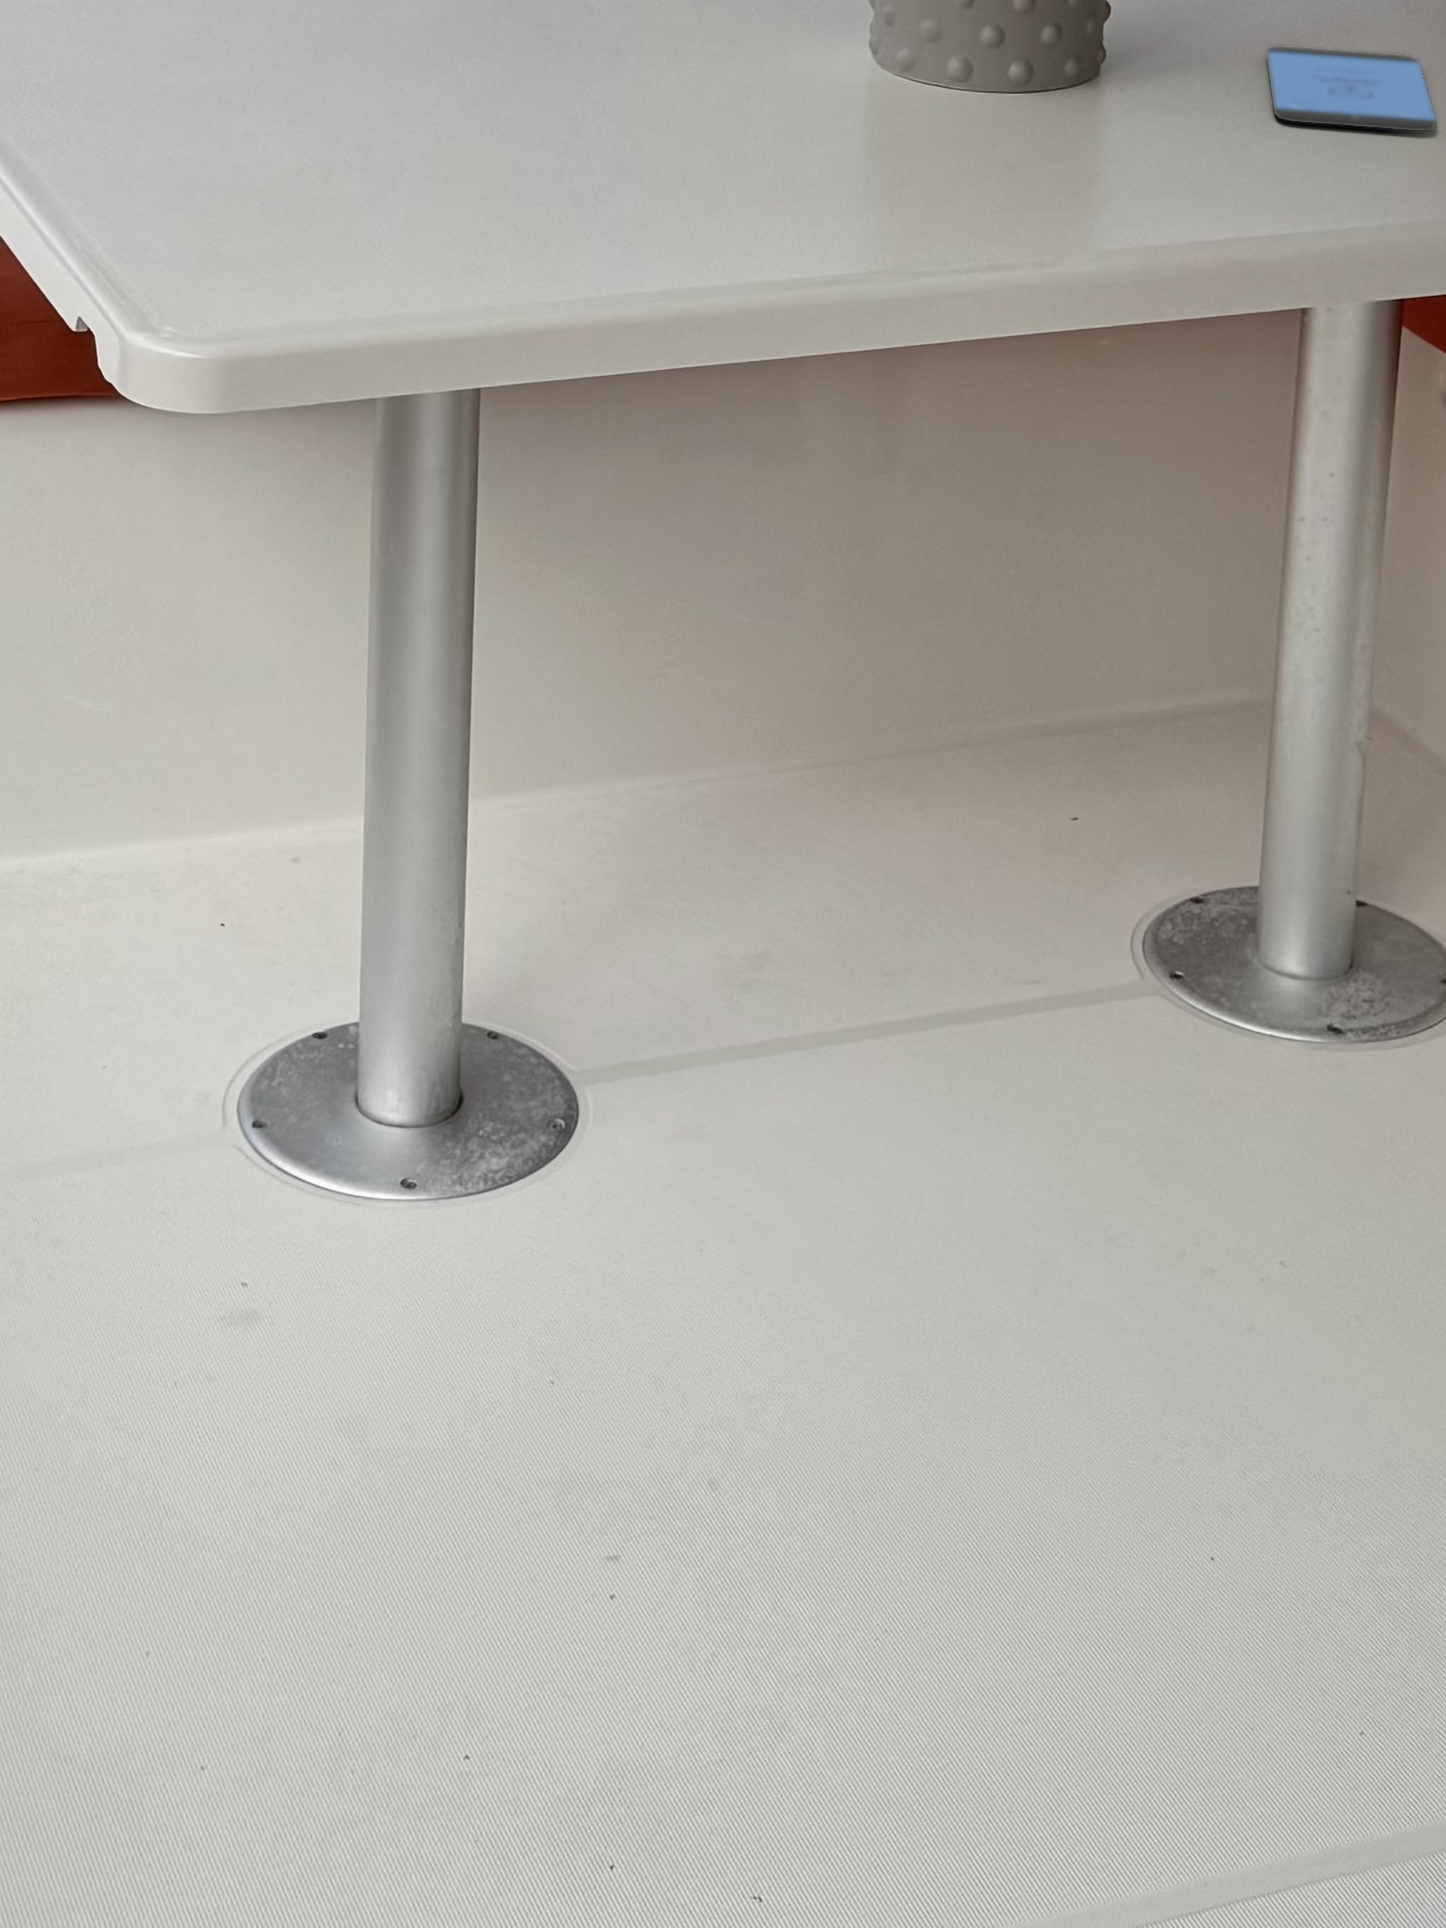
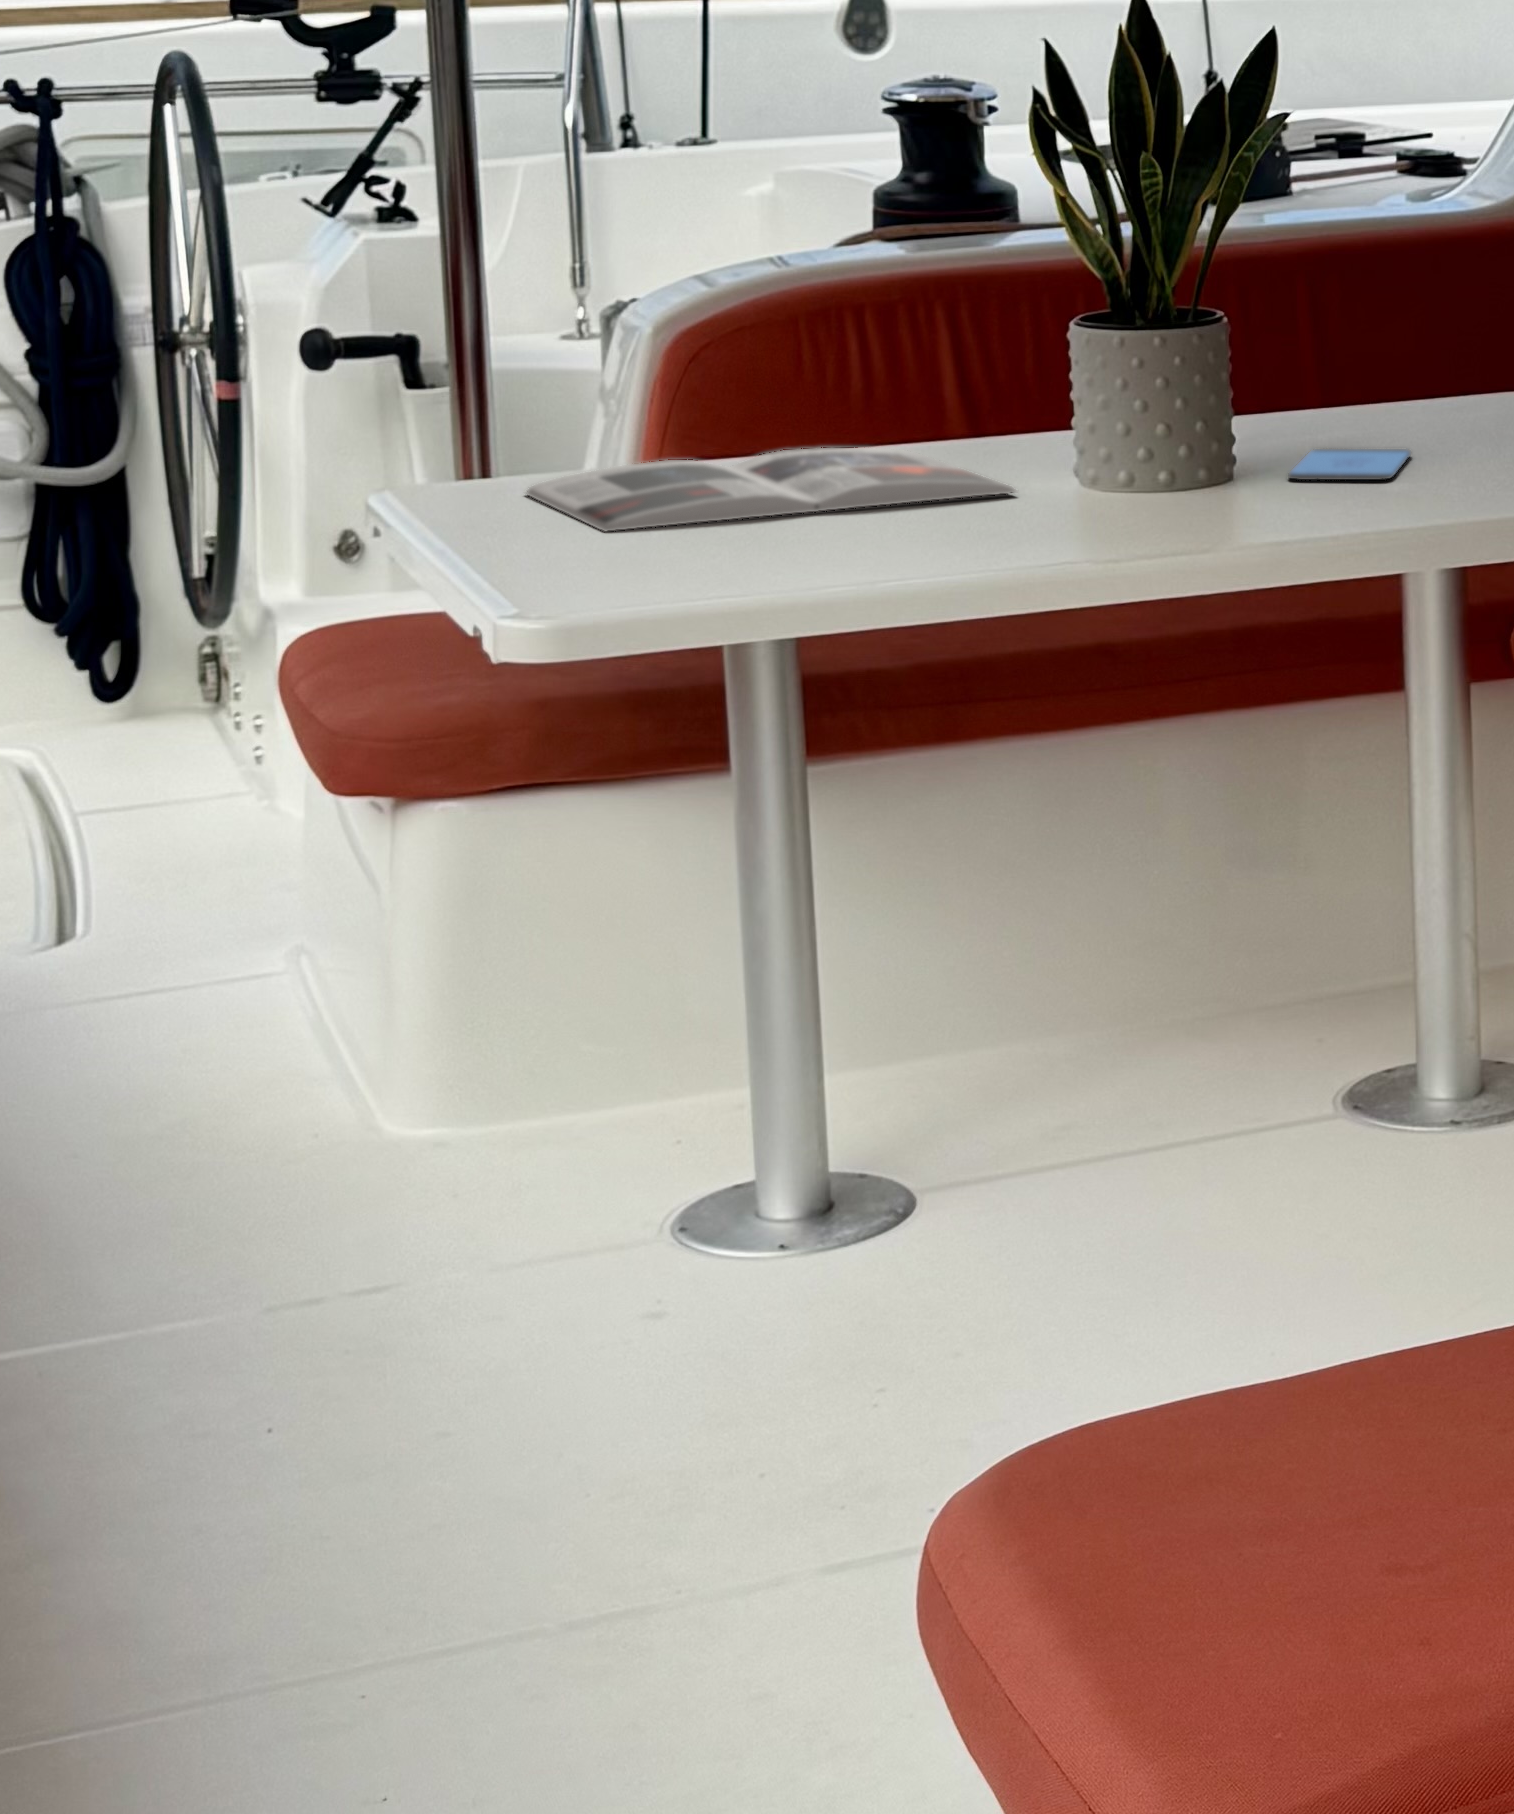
magazine: none [174,20,900,195] -> present [526,448,1016,531]

